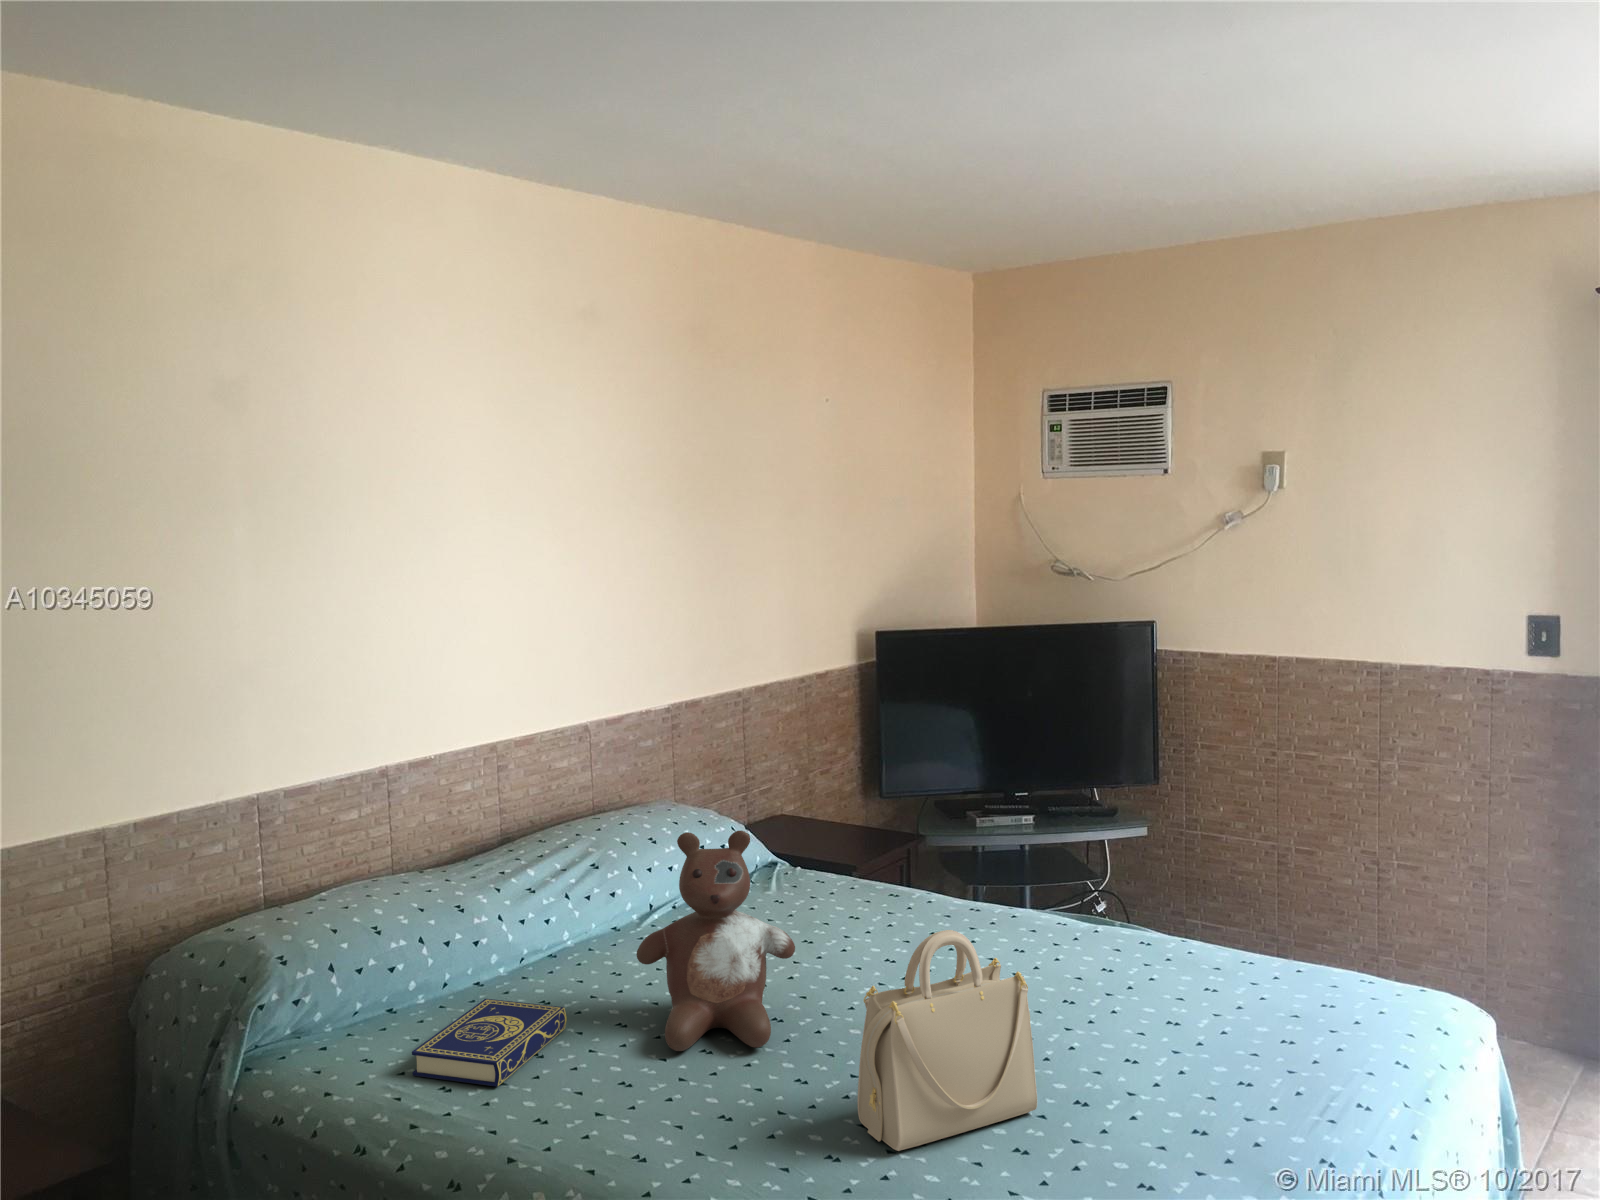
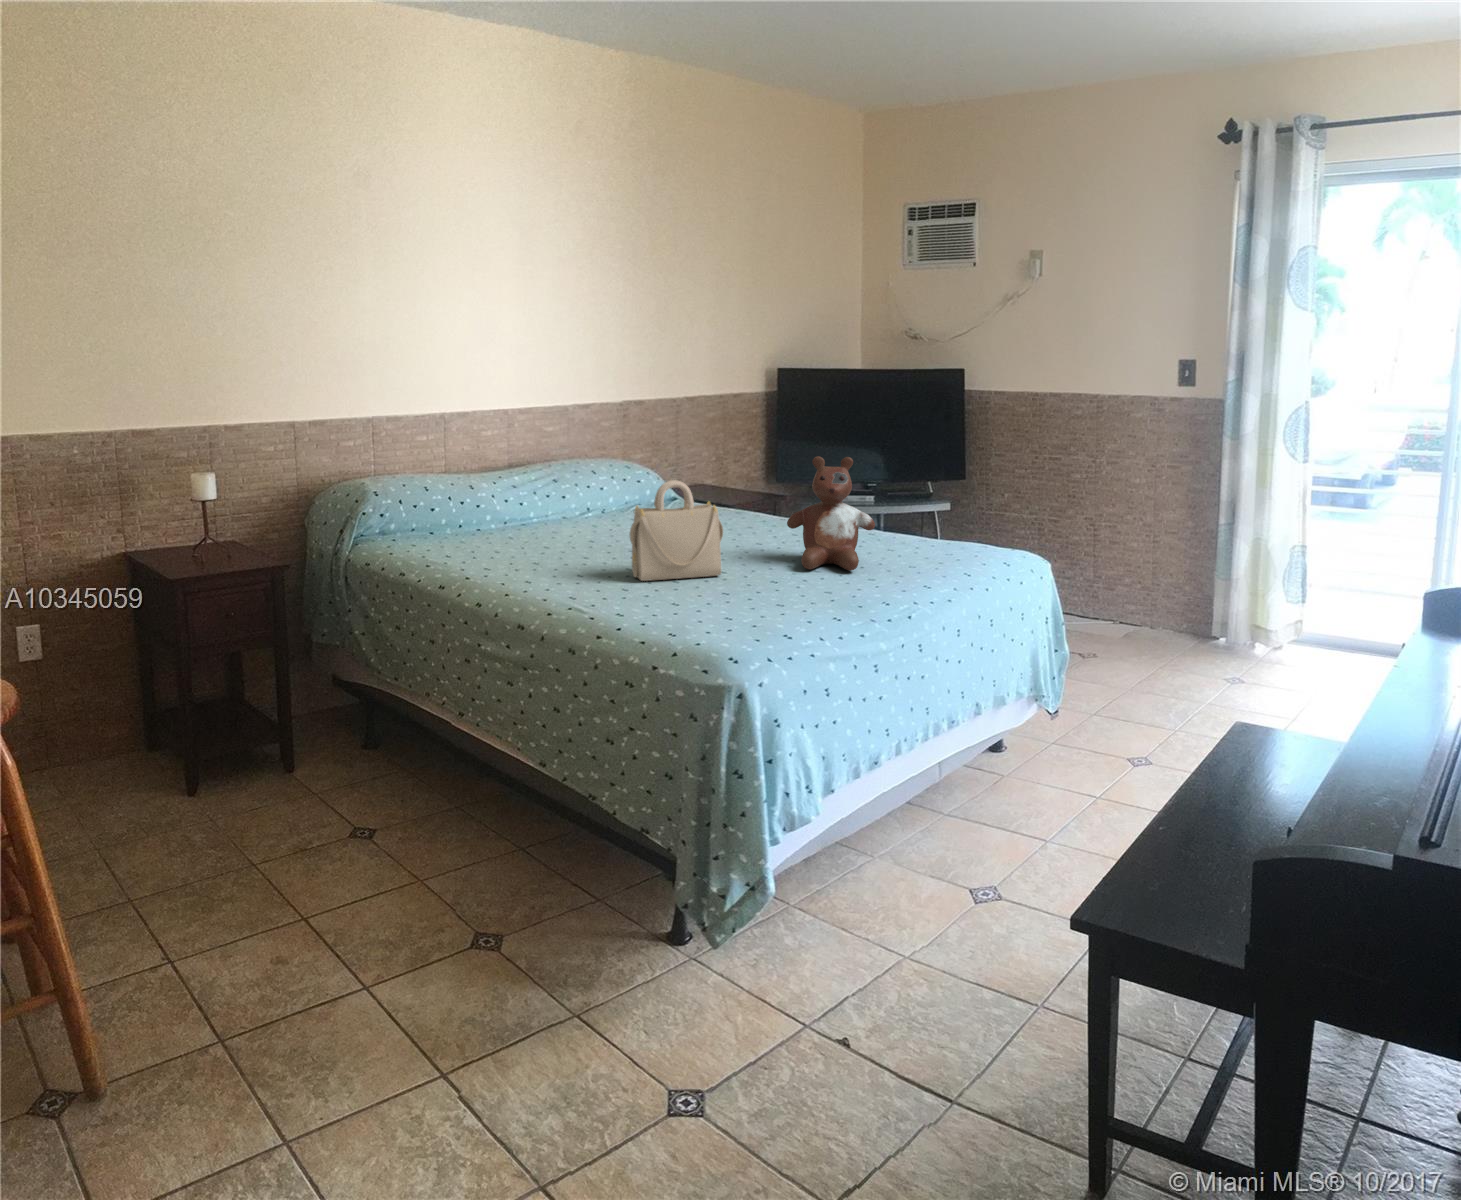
stuffed bear: present [636,831,795,1051] -> present [787,456,875,571]
book: present [412,999,566,1086] -> none [433,525,515,553]

